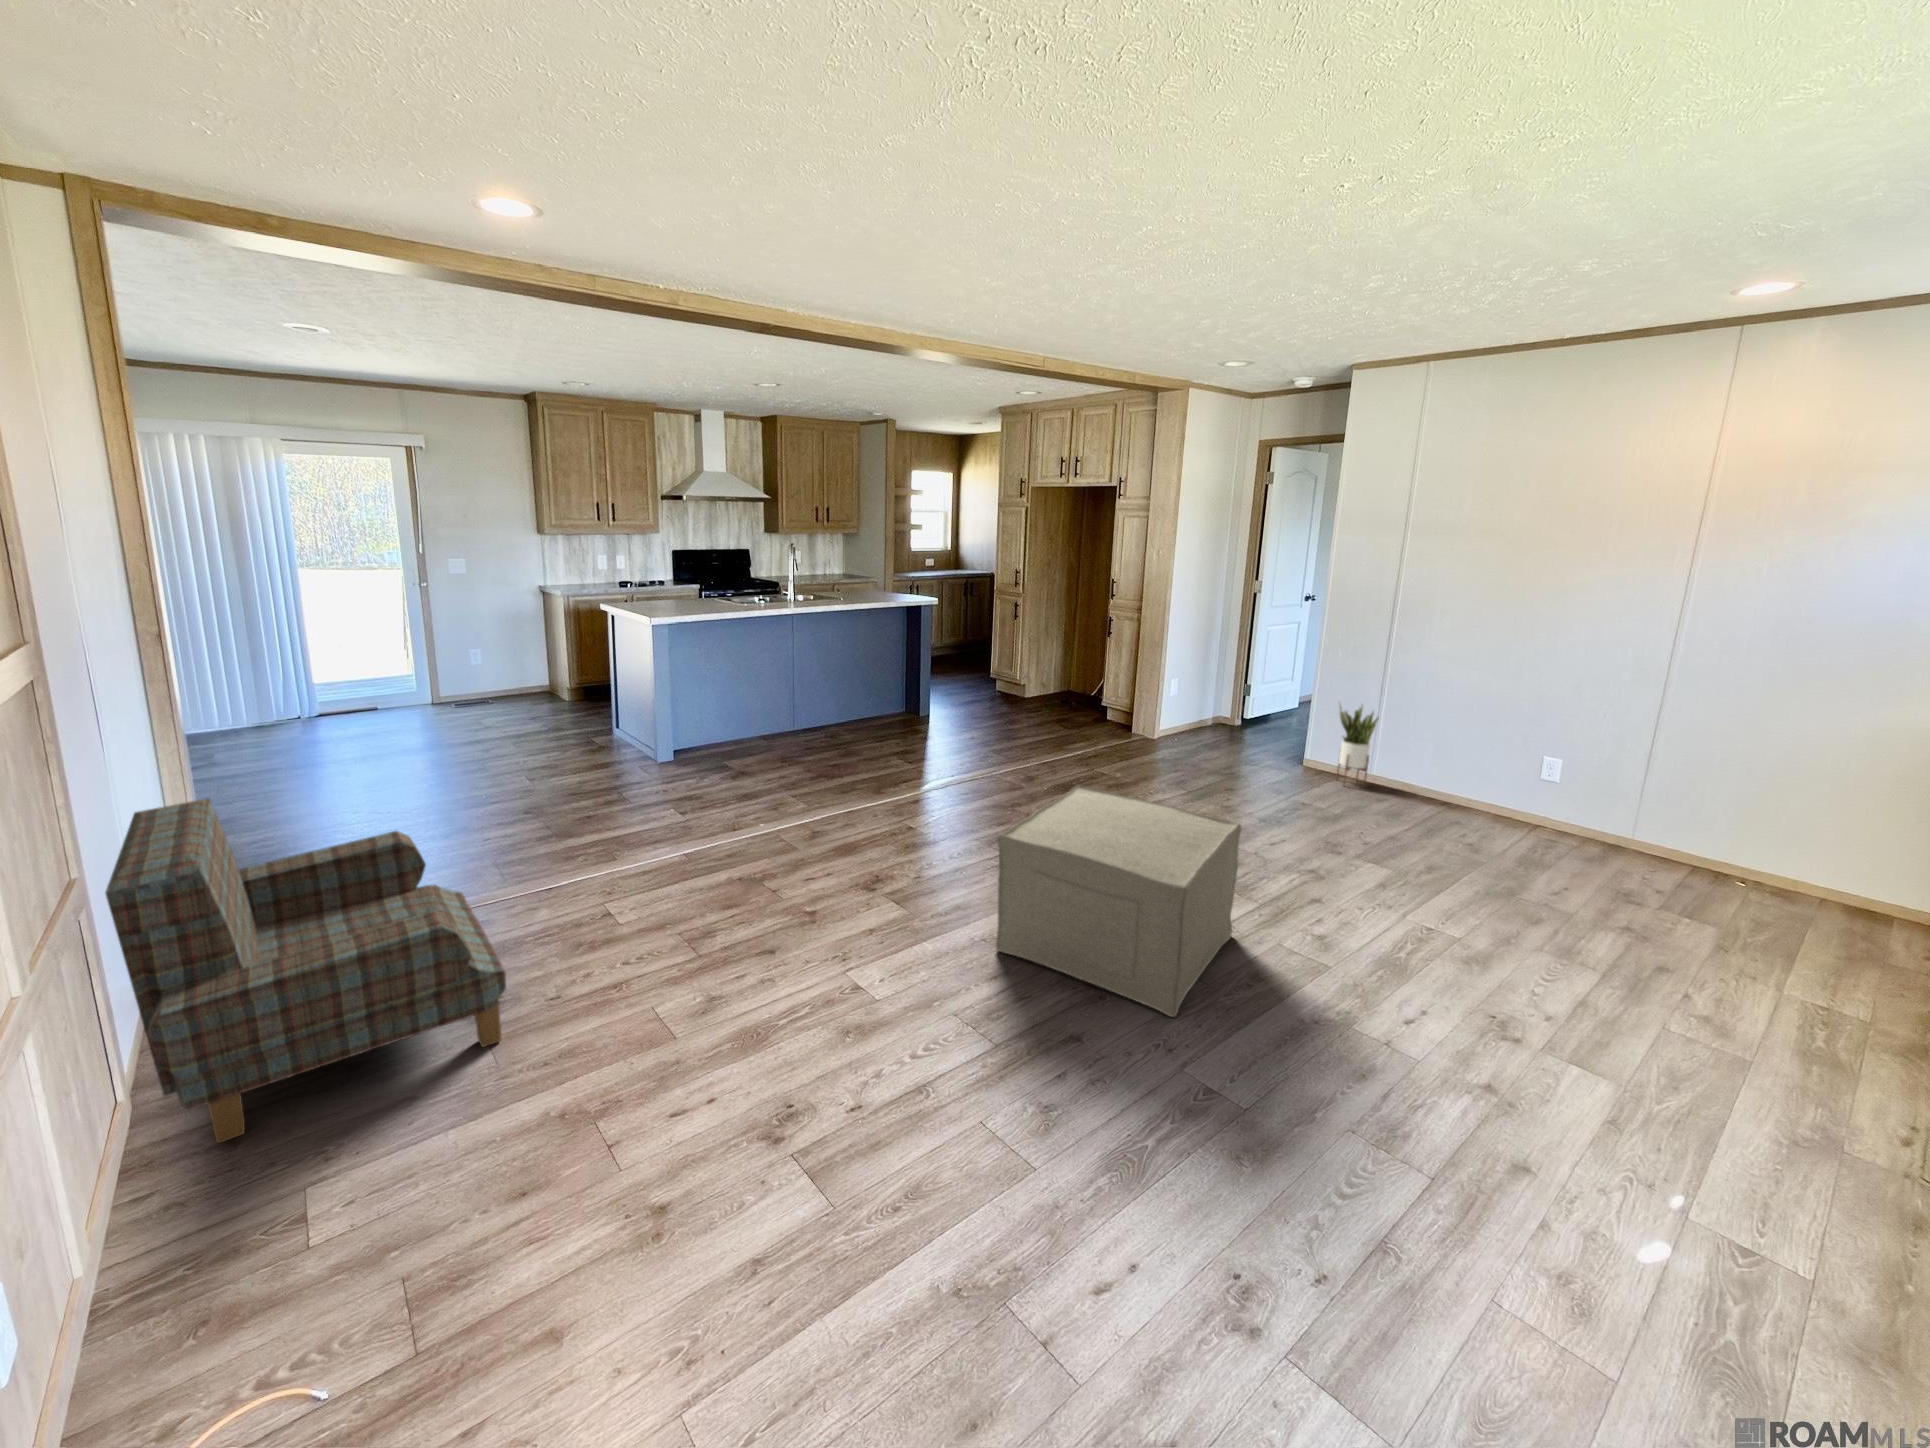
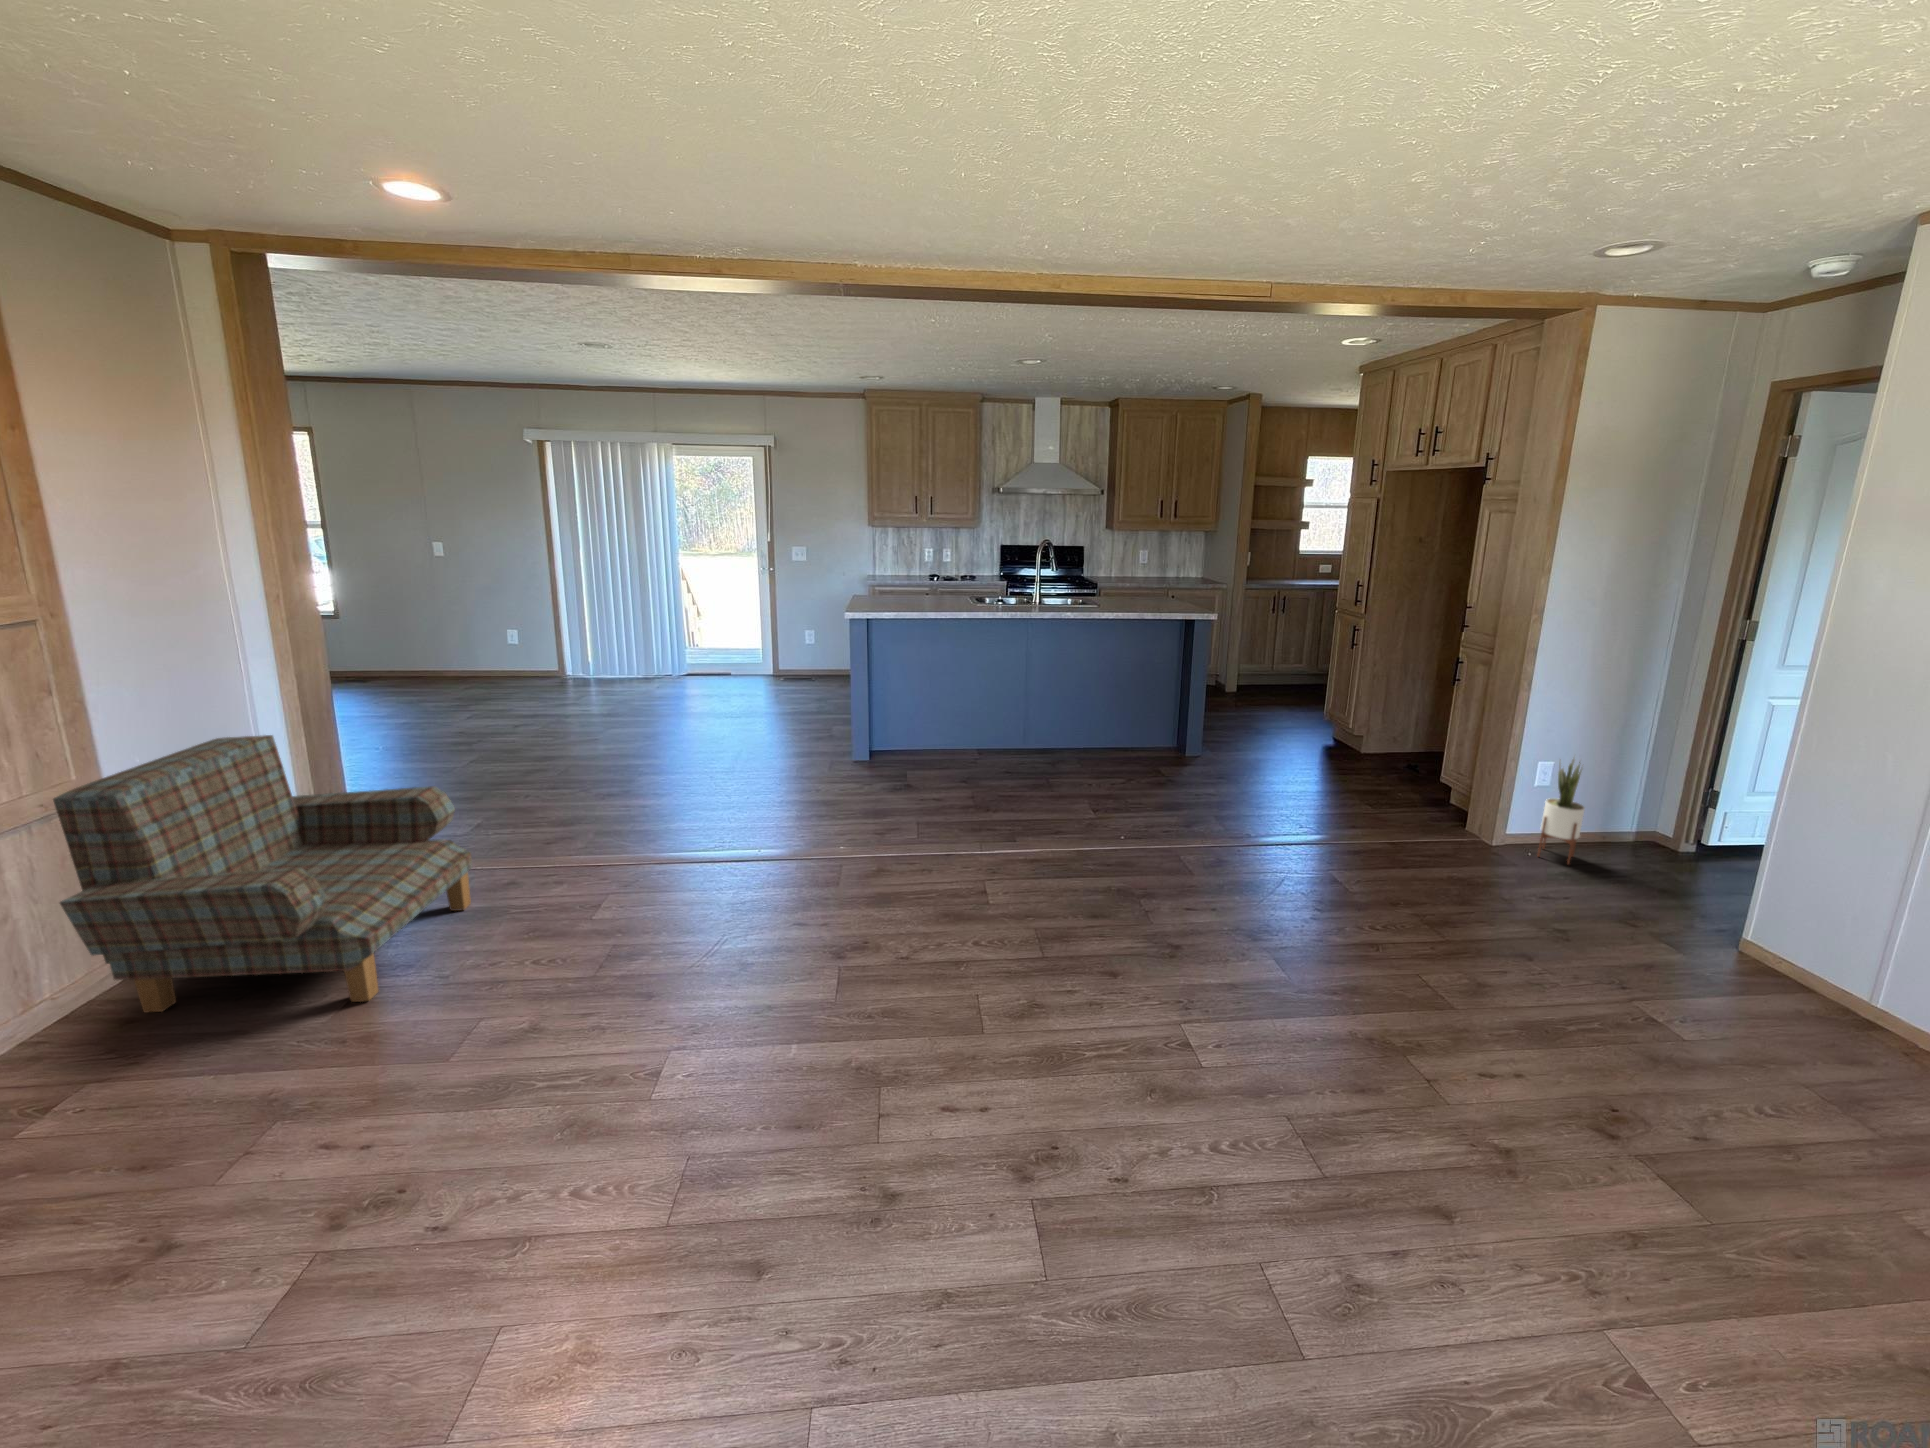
potted plant: present [1337,704,1378,785] -> present [1538,759,1585,864]
ottoman: present [996,785,1241,1017] -> none [838,900,1201,1314]

